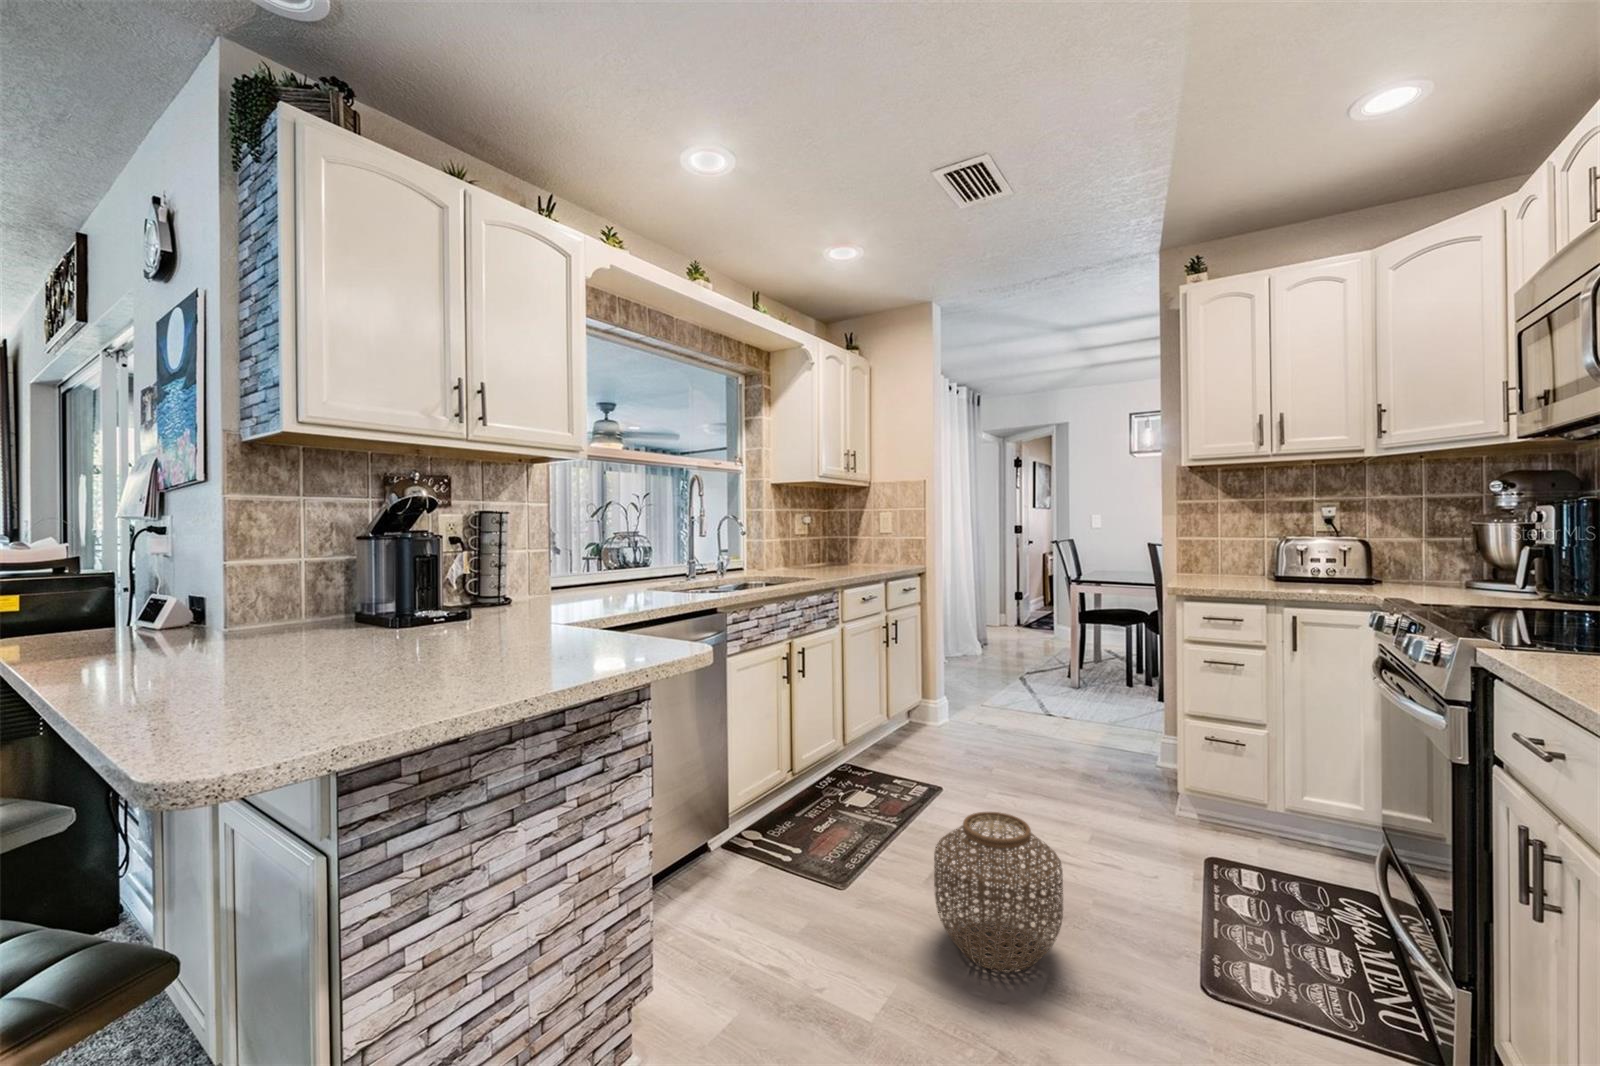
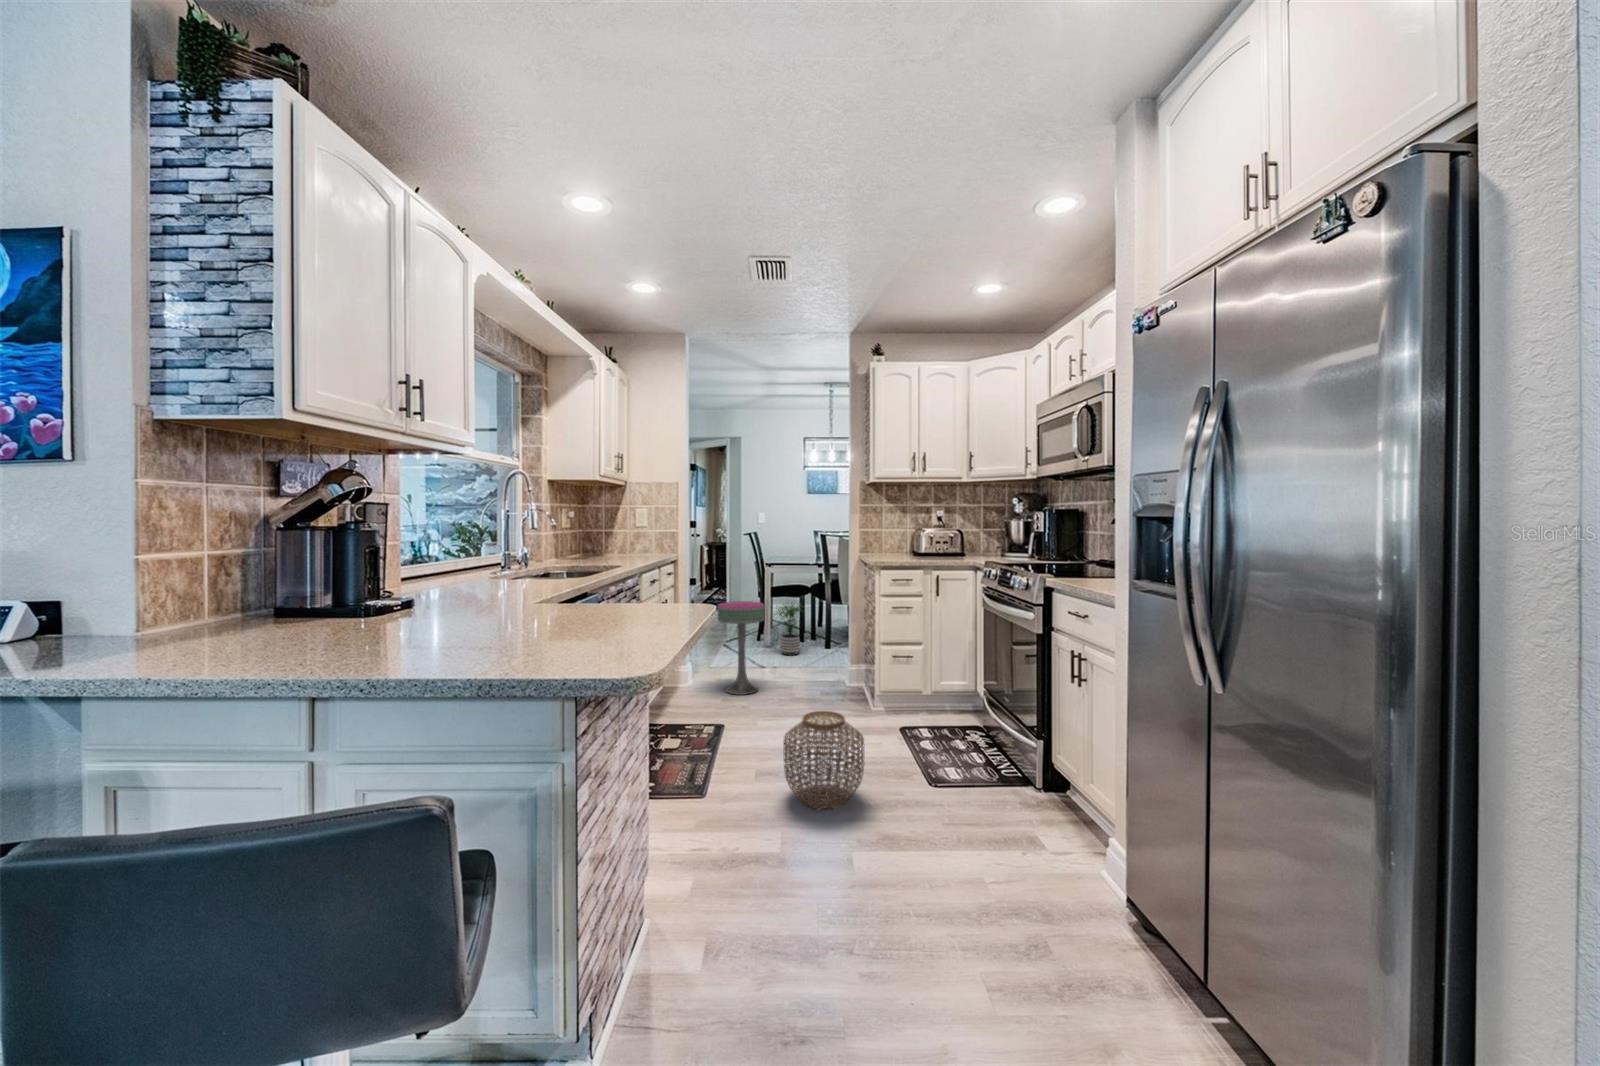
bar stool: none [961,631,1026,756] -> present [718,601,765,695]
potted plant: none [1066,635,1123,710] -> present [773,603,801,655]

